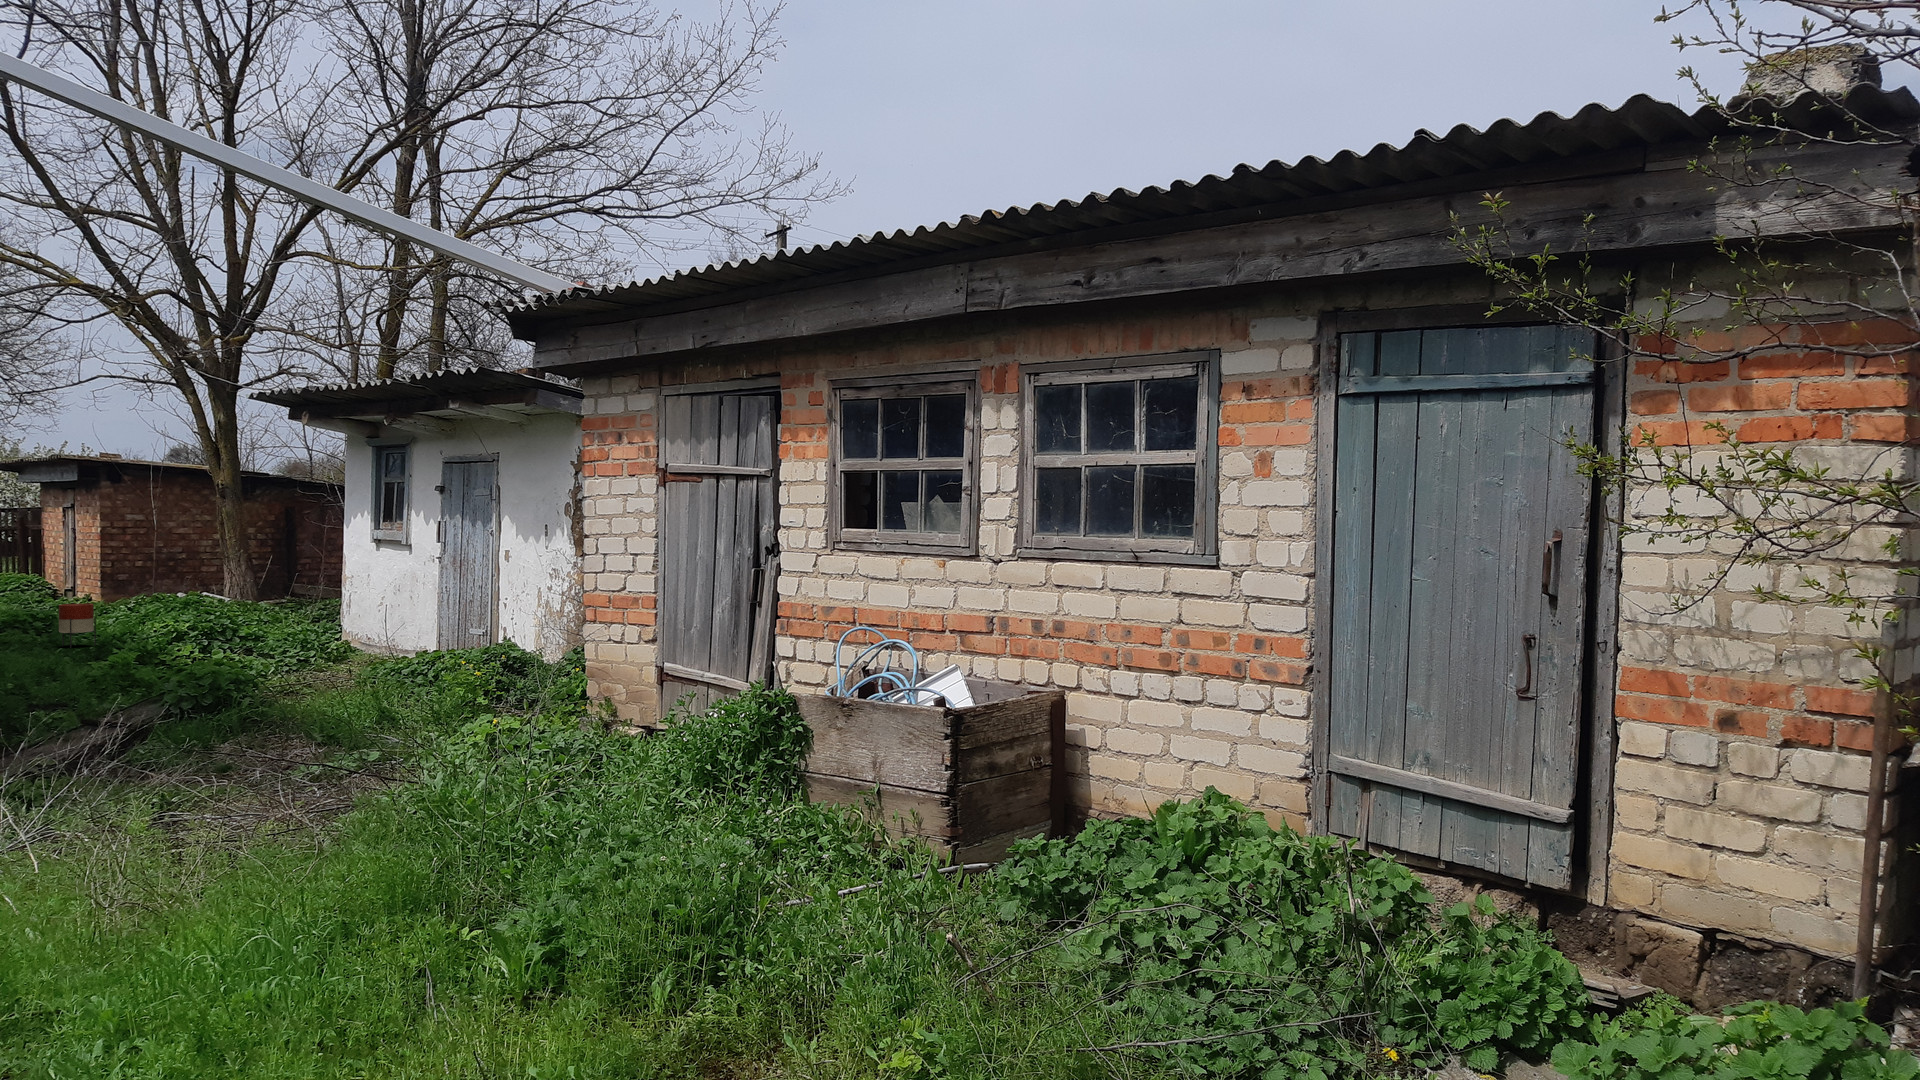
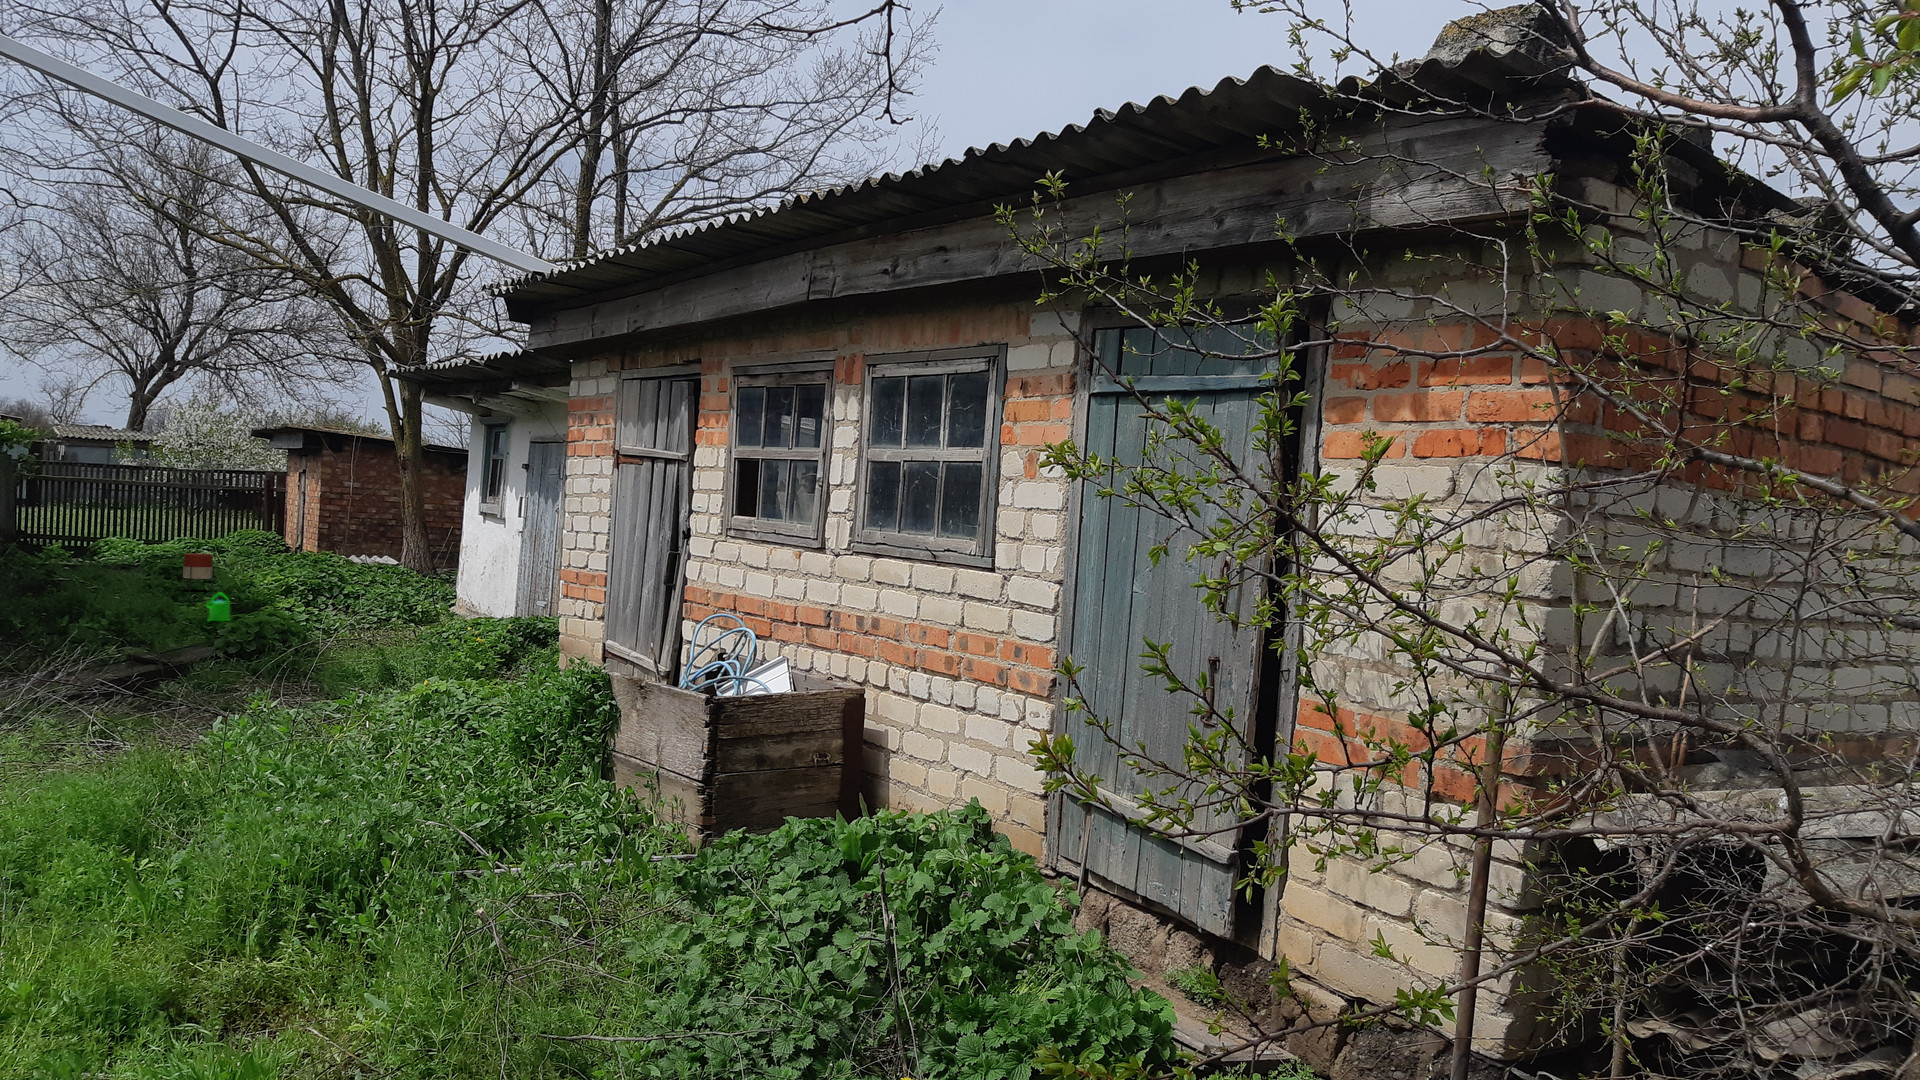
watering can: none [115,646,145,679] -> present [207,592,230,621]

